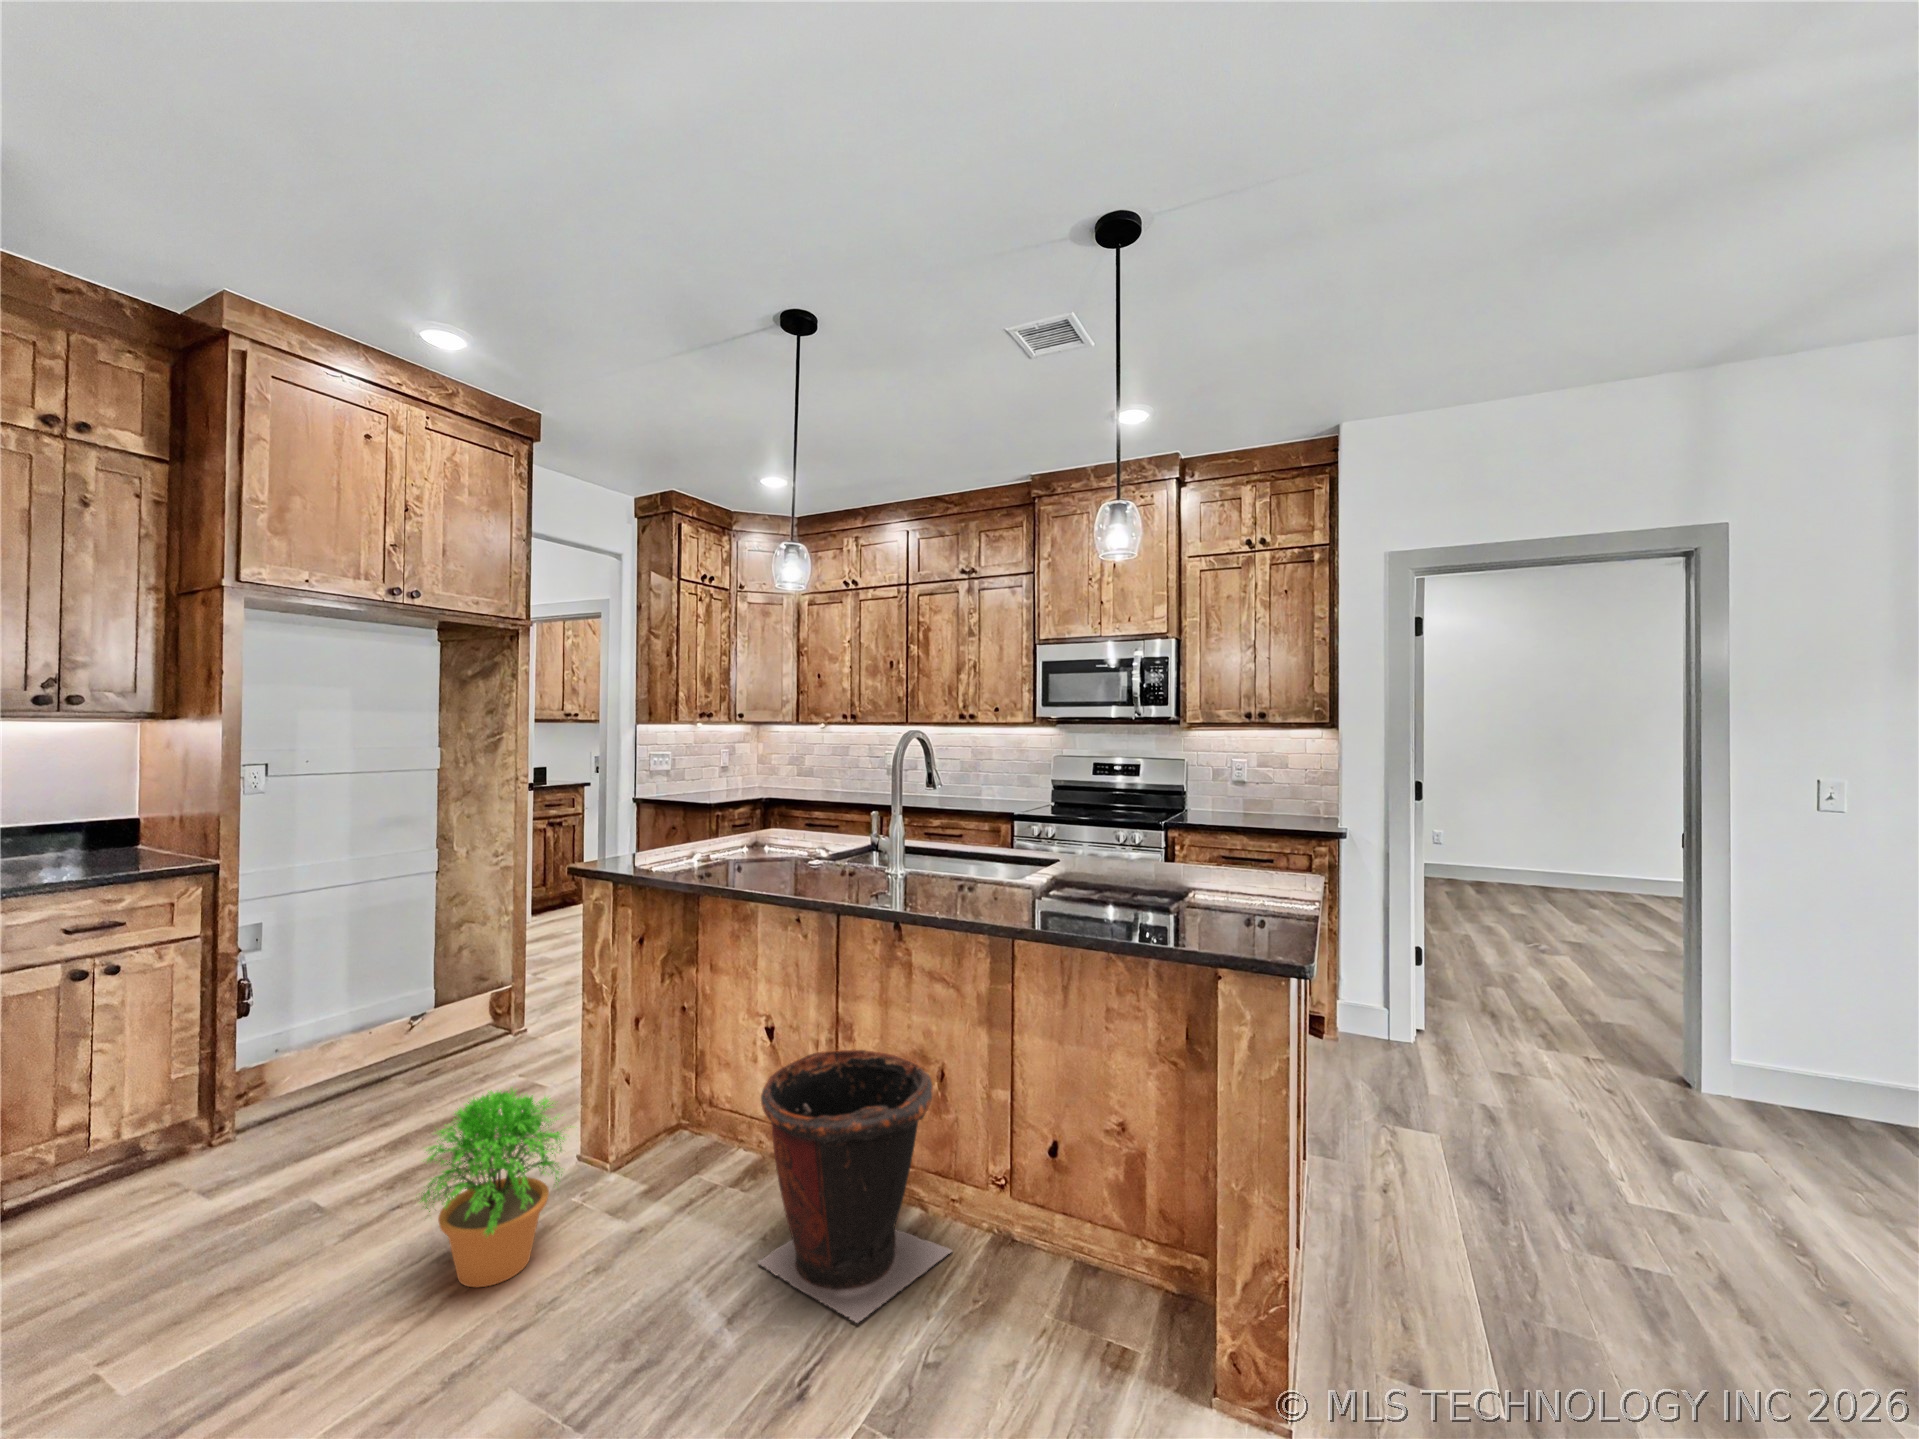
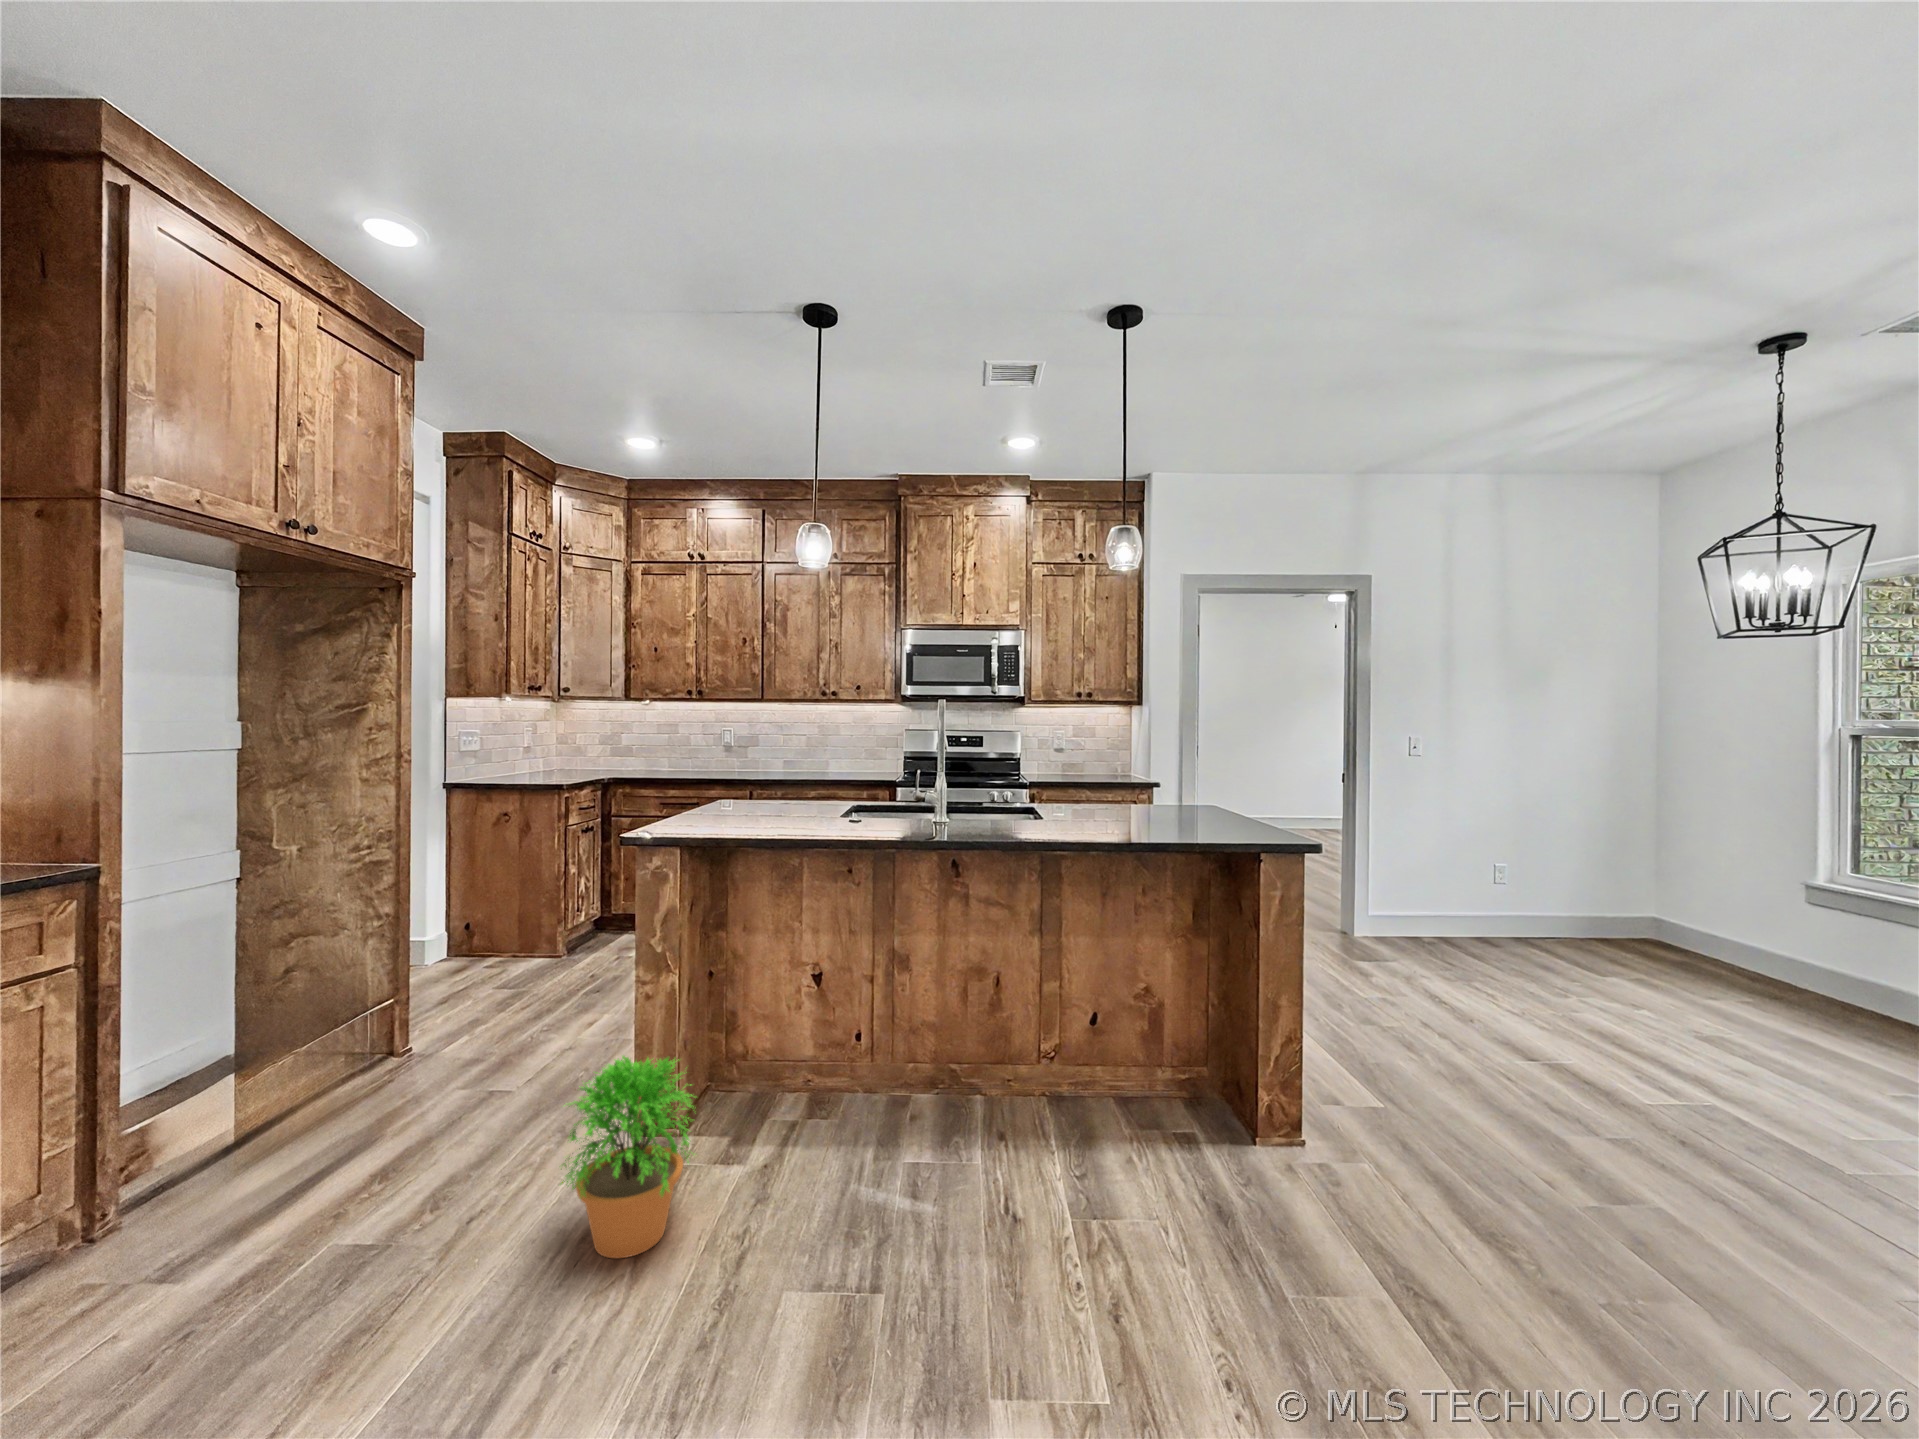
trash can: present [758,1050,952,1323] -> none [879,975,1031,1189]

